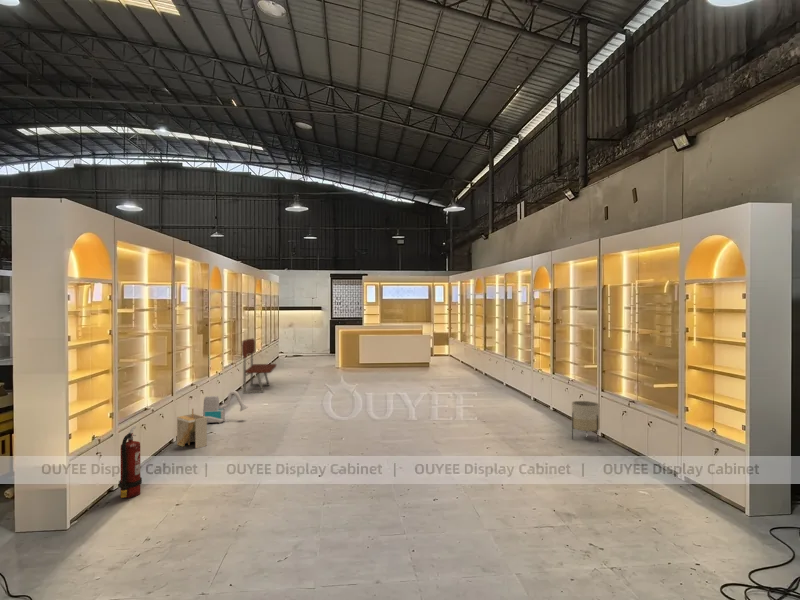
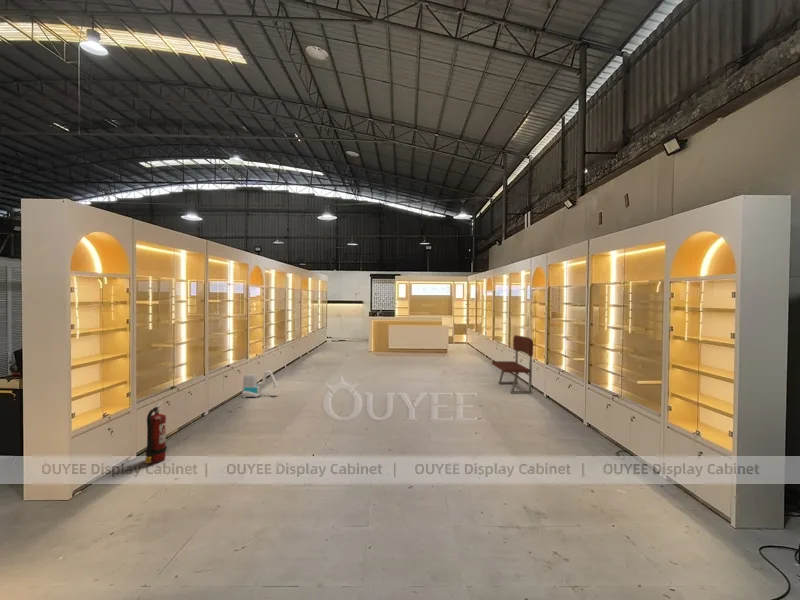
bench: present [242,339,276,393] -> present [492,335,533,394]
planter: present [572,401,600,437] -> none [561,392,587,432]
storage bin: present [177,409,207,448] -> none [214,385,238,420]

